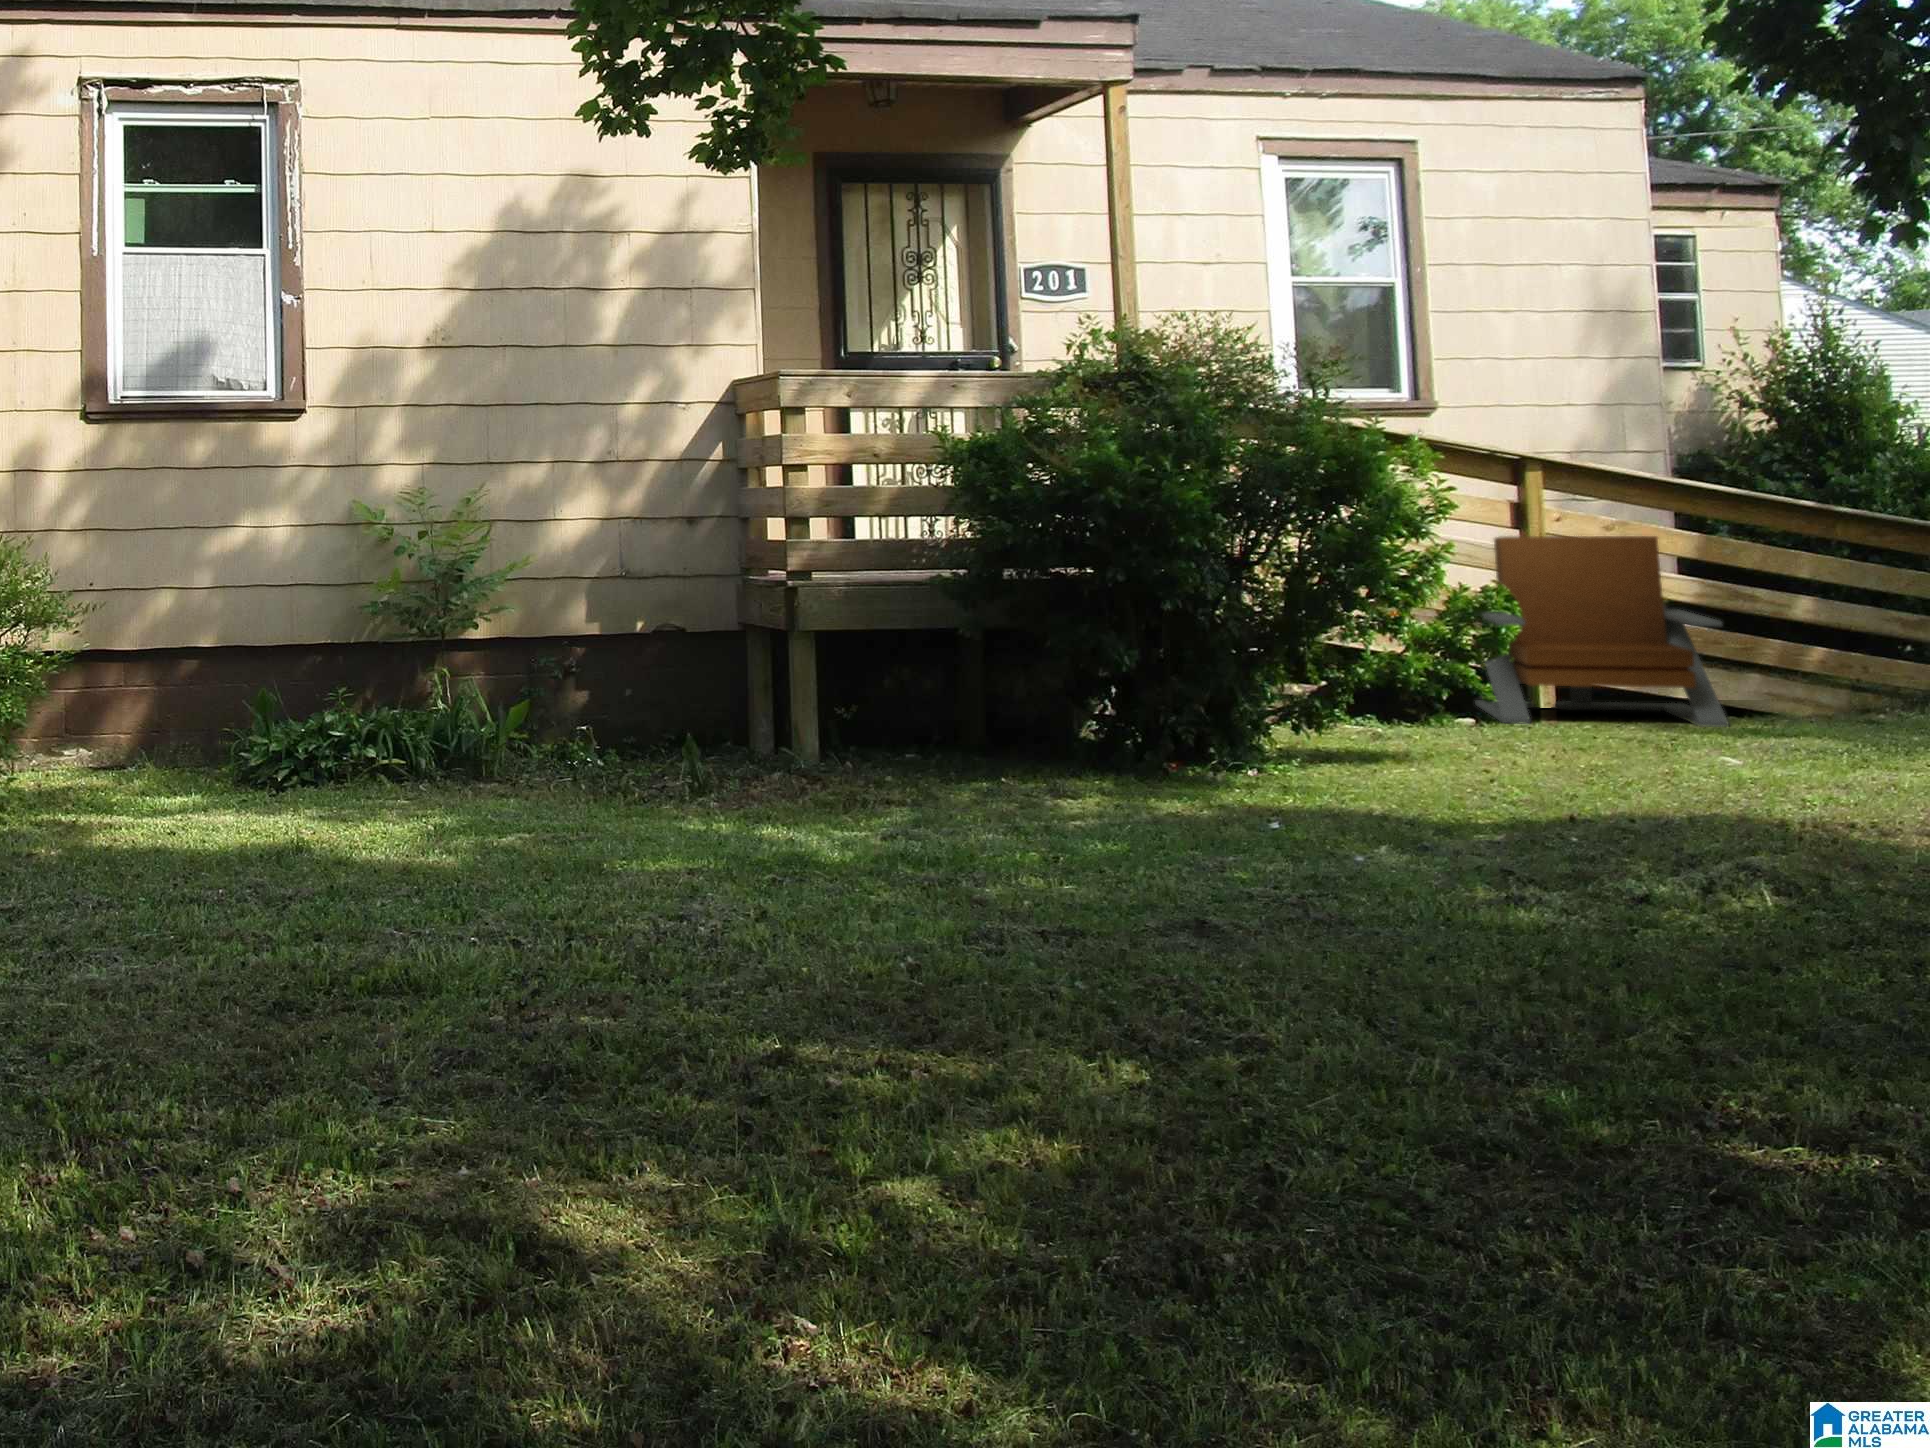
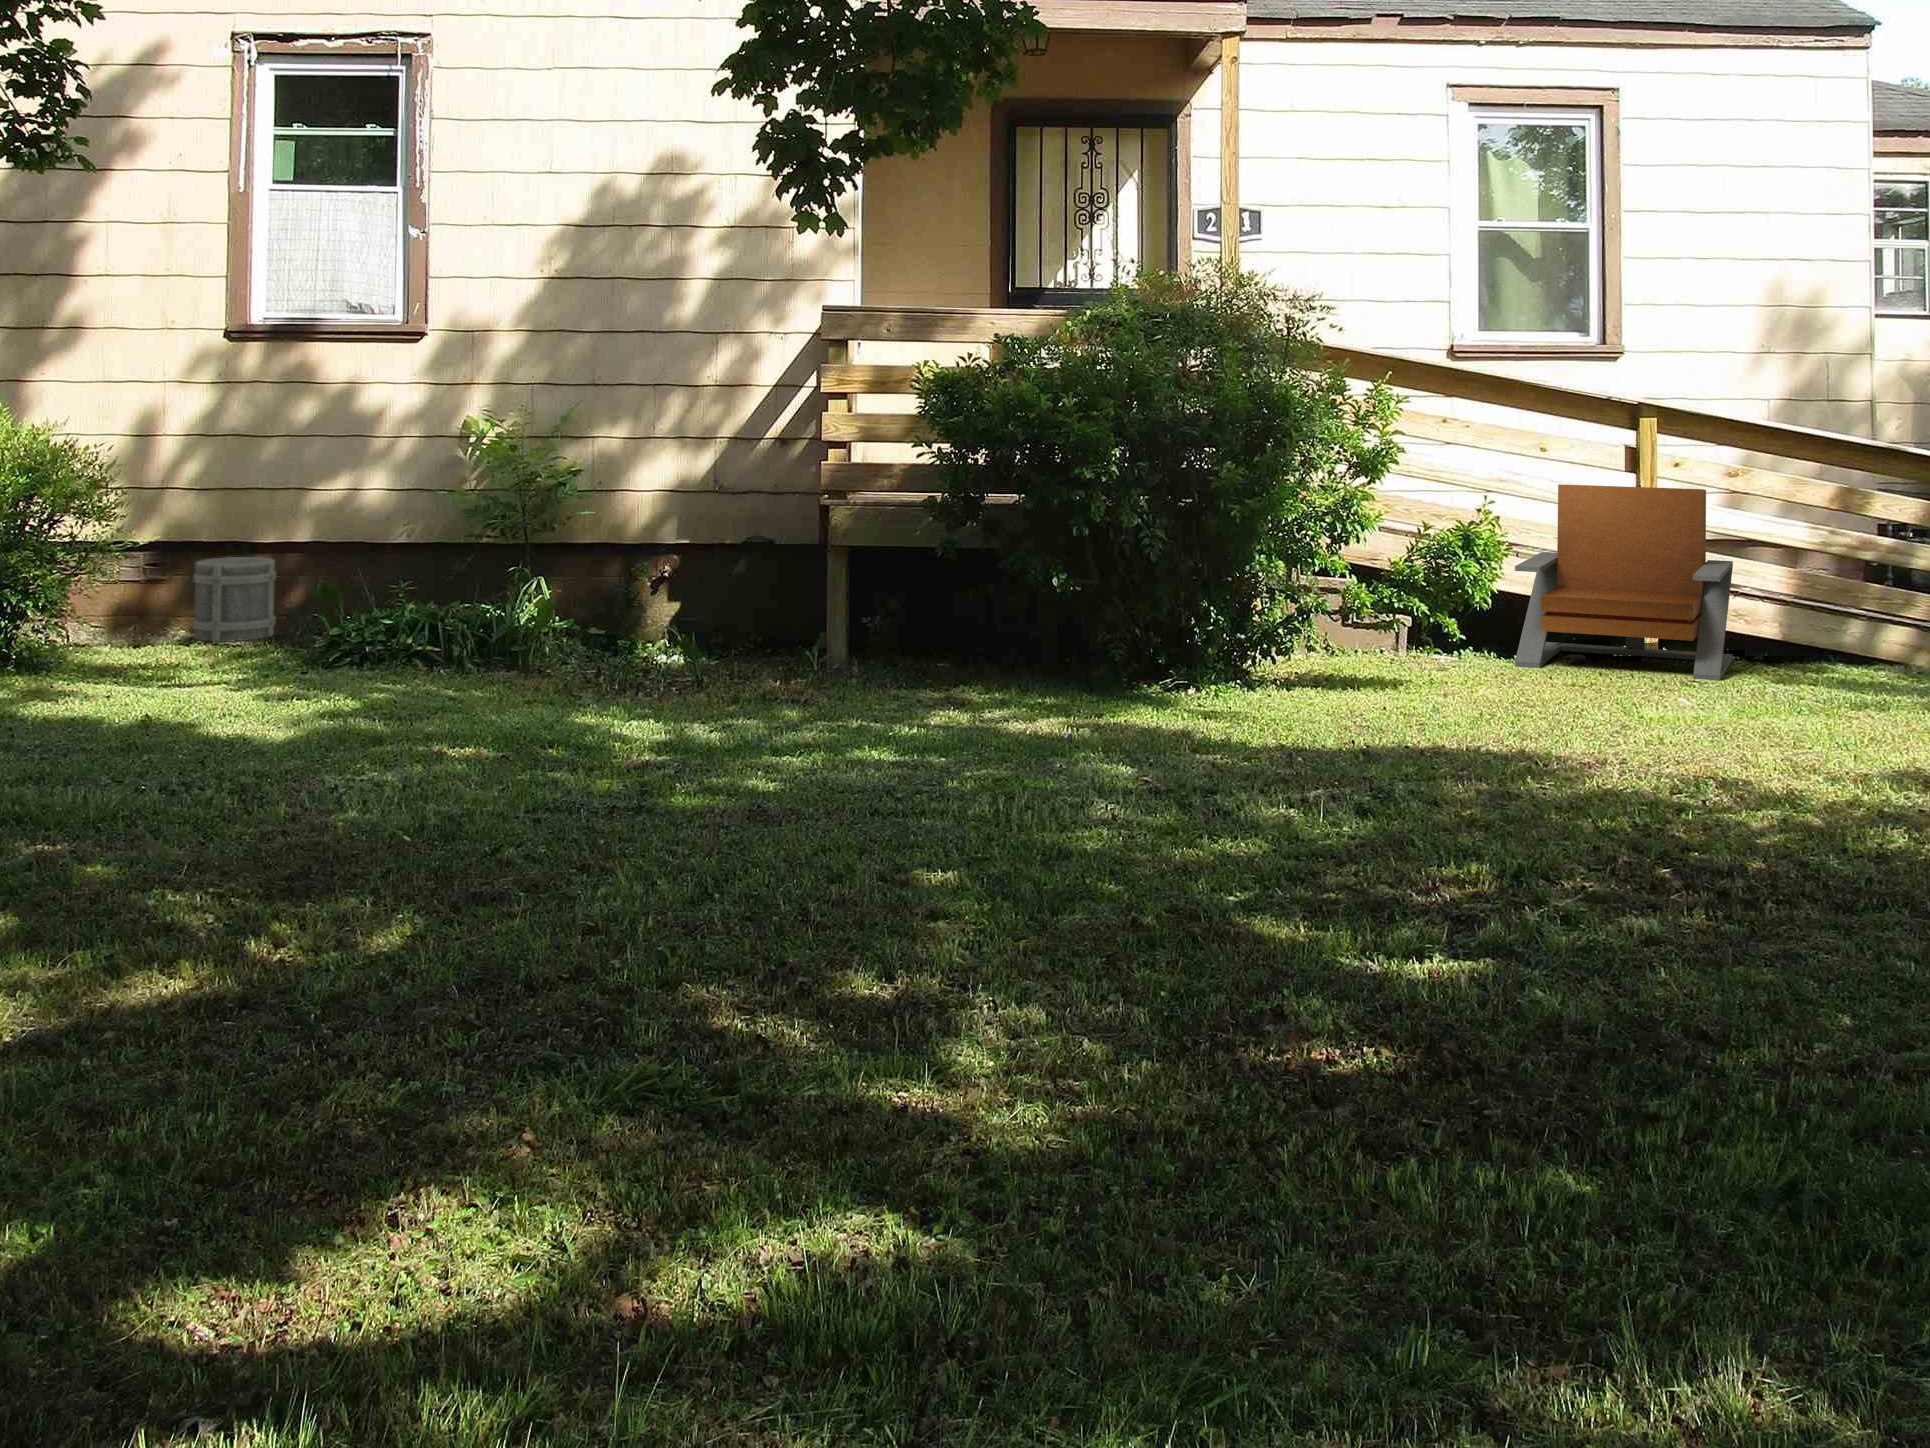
bucket: none [72,662,160,757] -> present [193,557,276,642]

